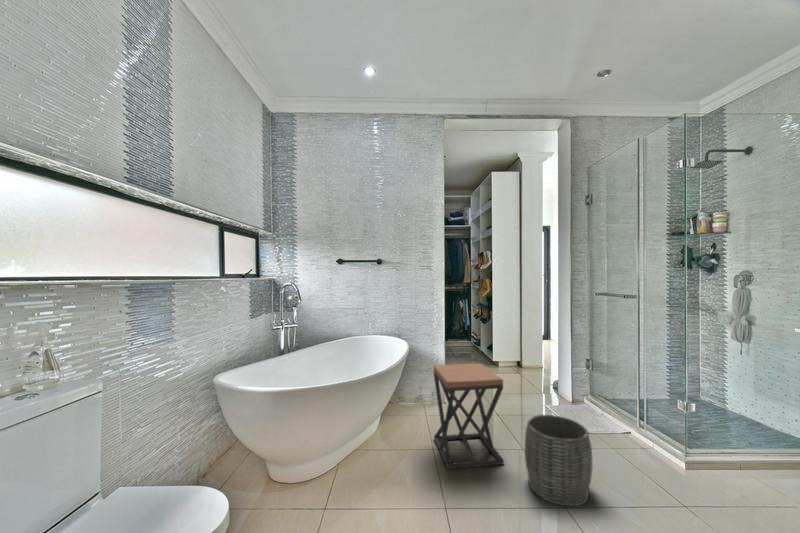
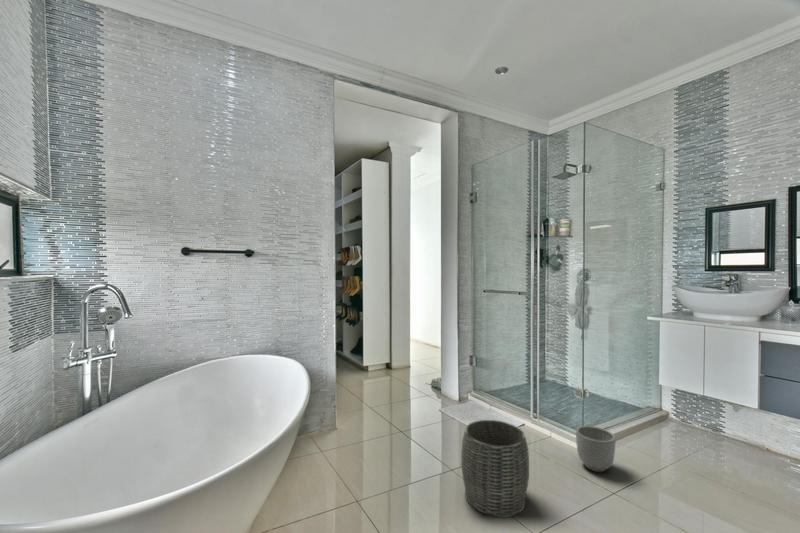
stool: present [434,363,504,469] -> none [343,374,434,515]
planter: none [677,449,730,505] -> present [576,426,616,472]

